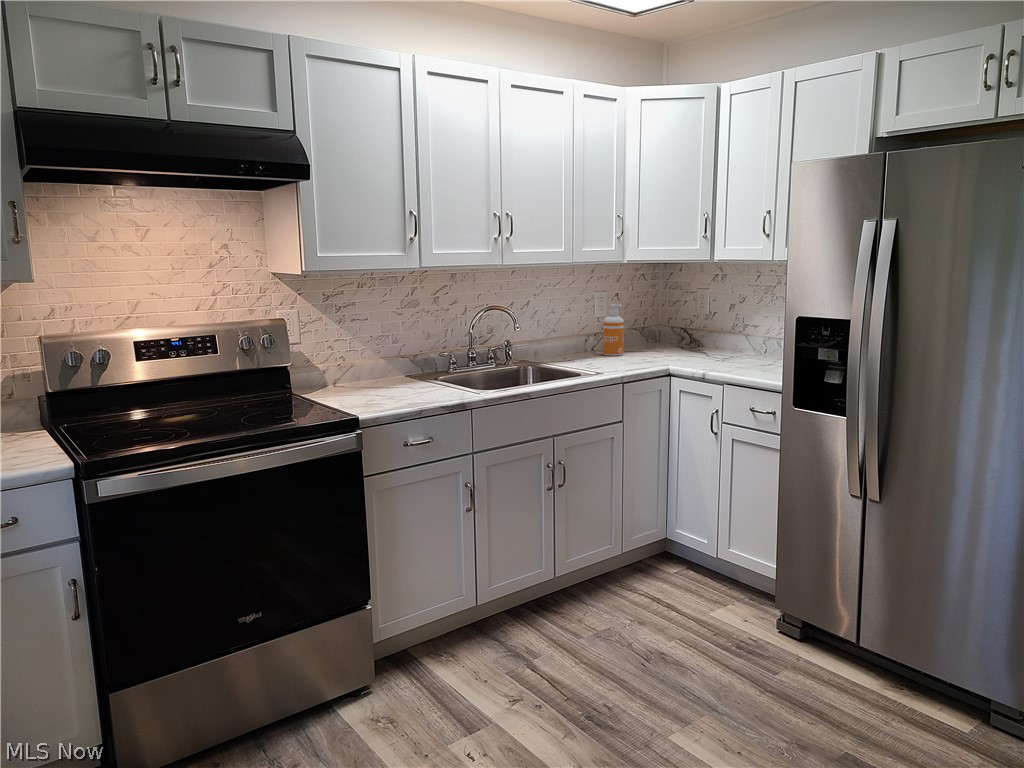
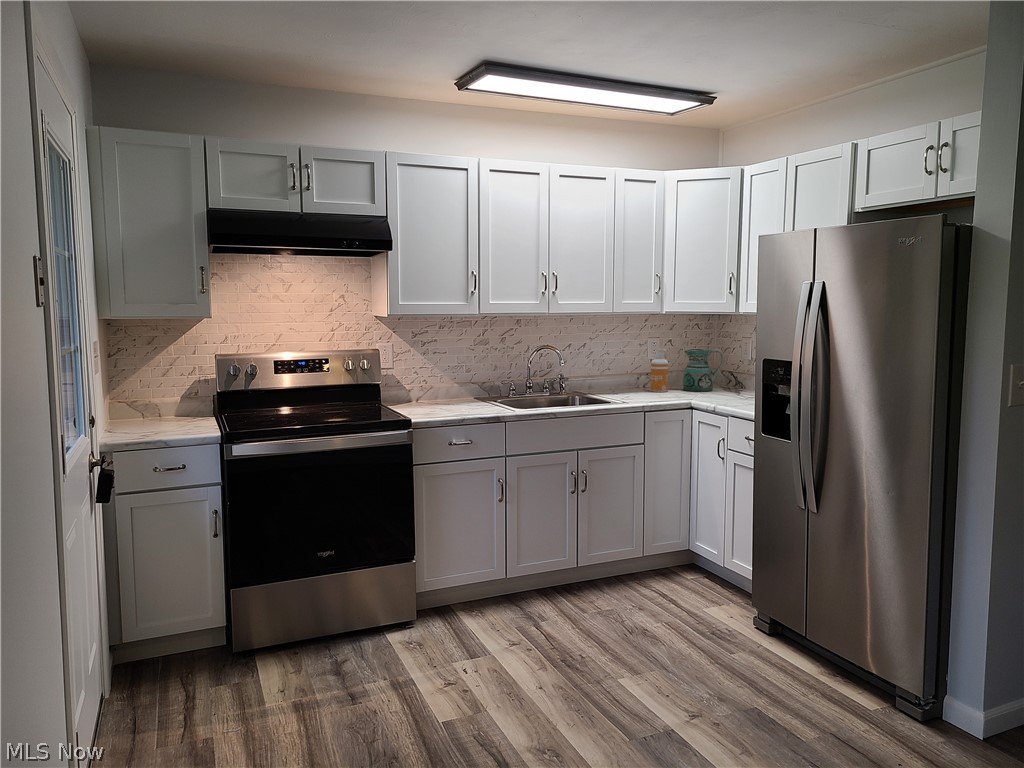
ceramic pitcher: none [637,302,684,353] -> present [683,348,725,391]

